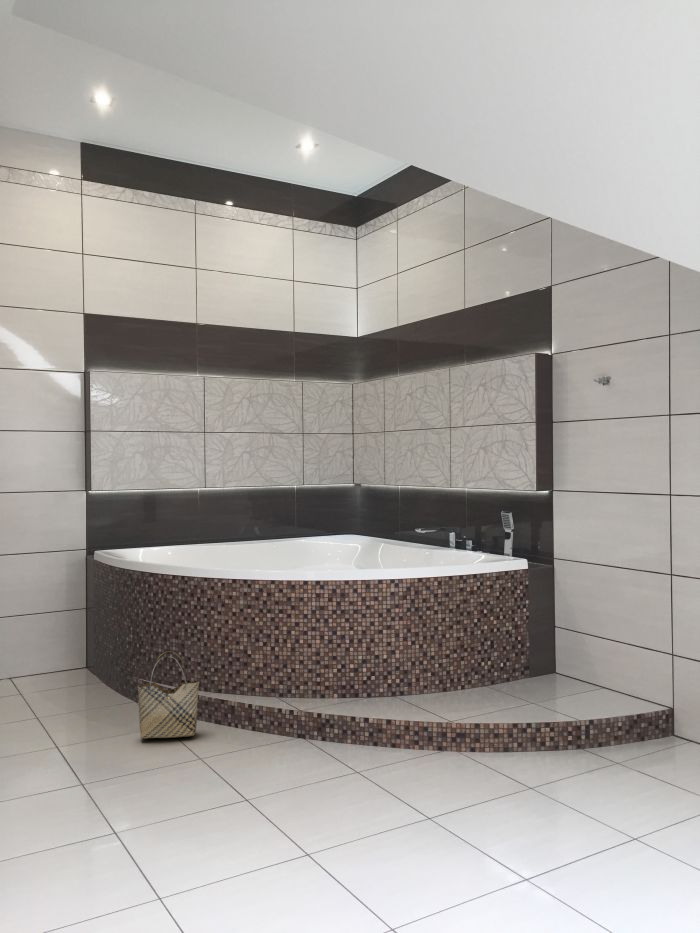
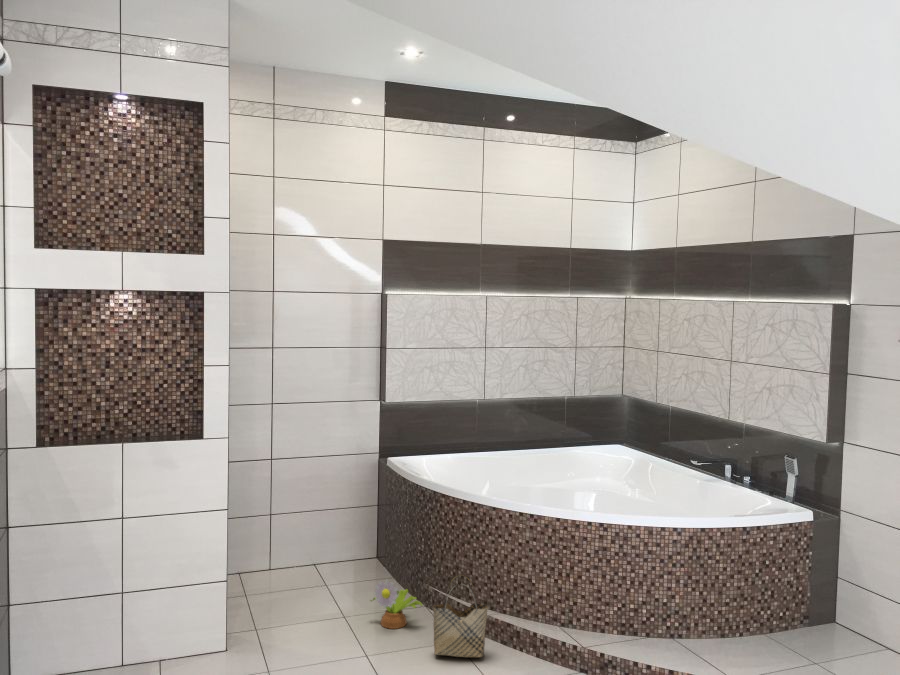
decorative plant: none [67,668,130,723] -> present [371,580,422,629]

